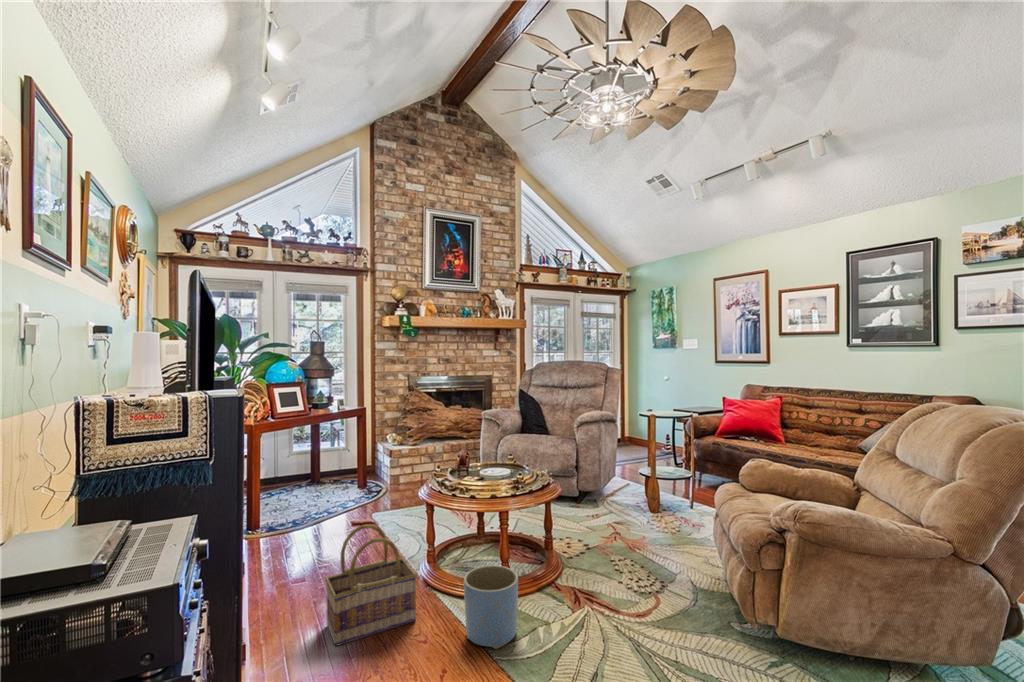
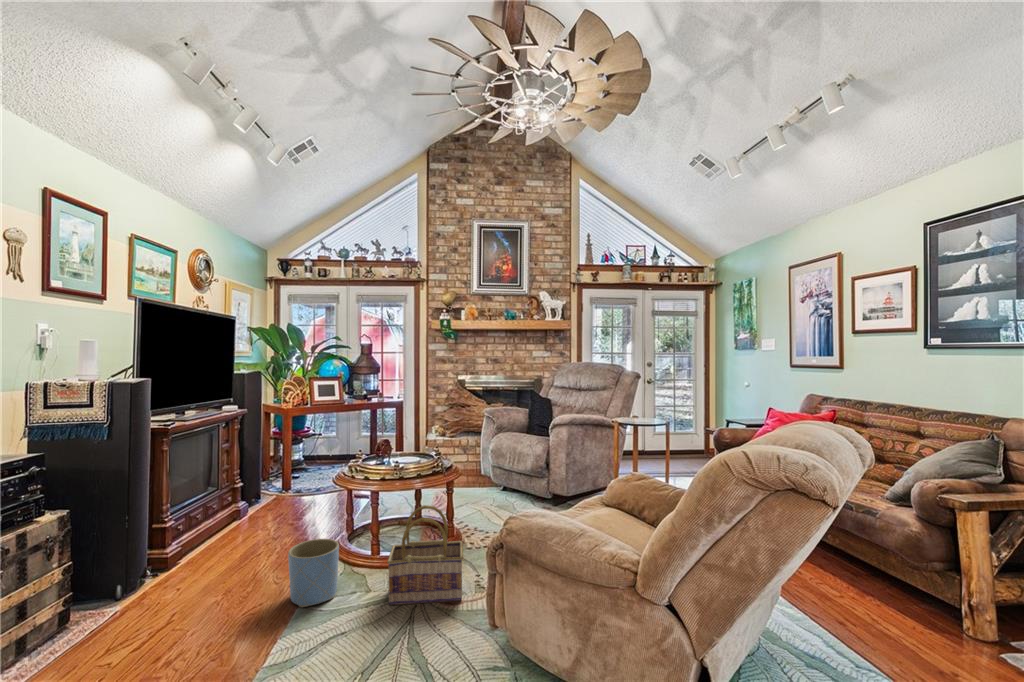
basket: present [325,525,417,646] -> present [387,505,463,605]

